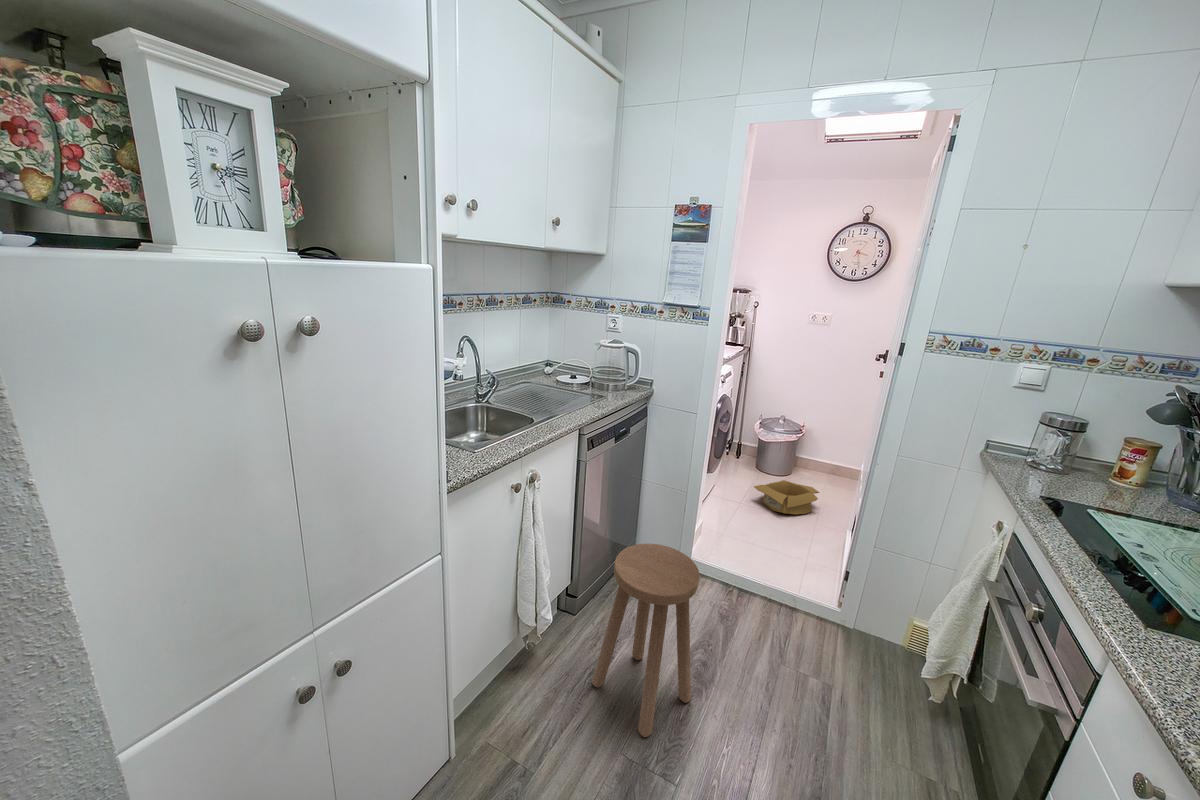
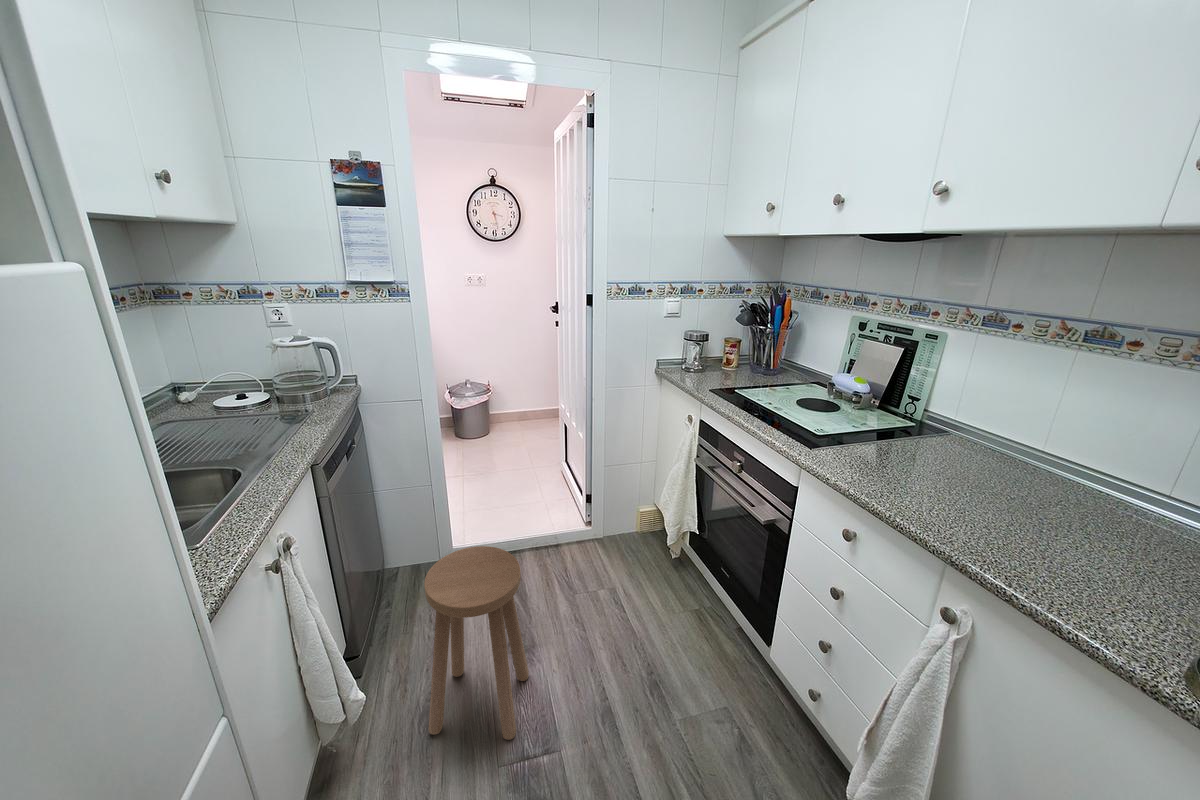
cardboard box: present [754,480,819,514] -> none [469,436,526,469]

